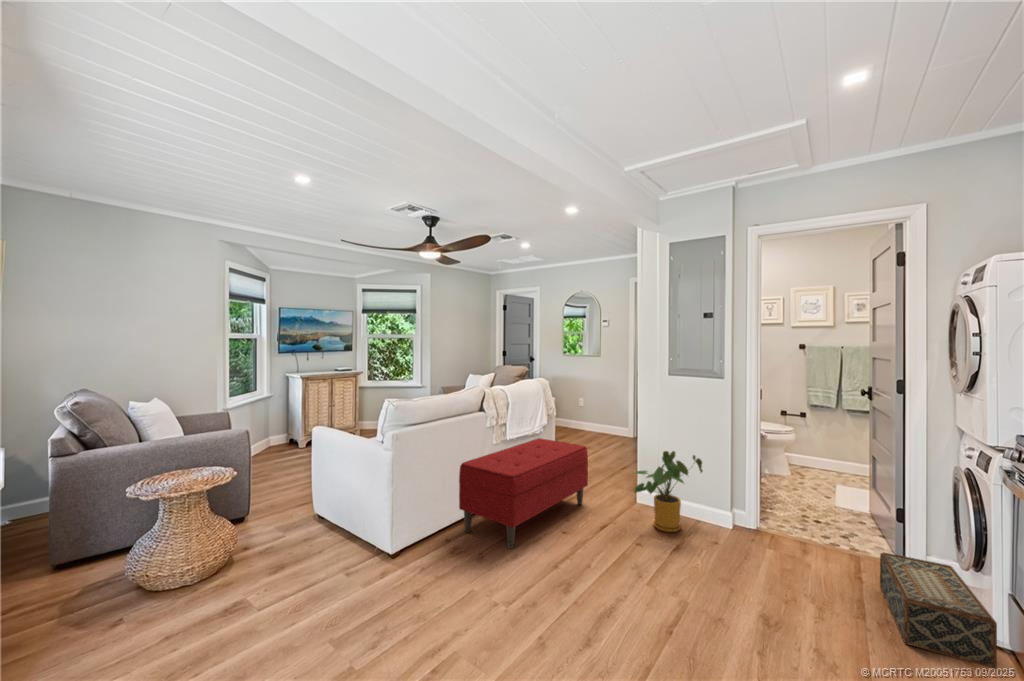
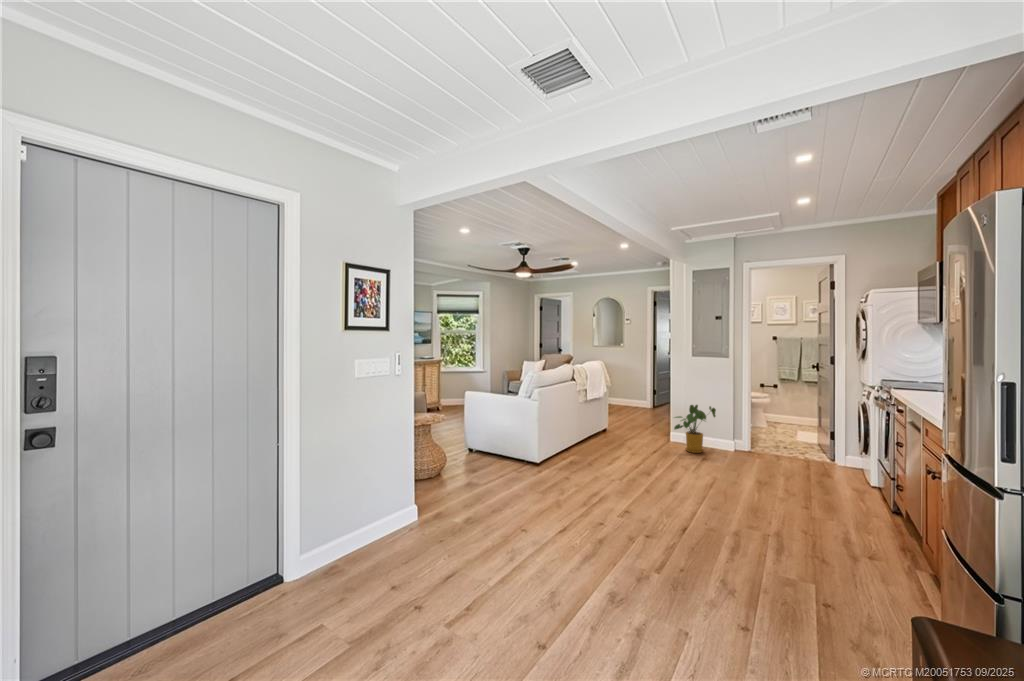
bench: present [459,438,588,549] -> none [566,401,639,461]
woven basket: present [880,553,997,669] -> none [819,450,869,492]

